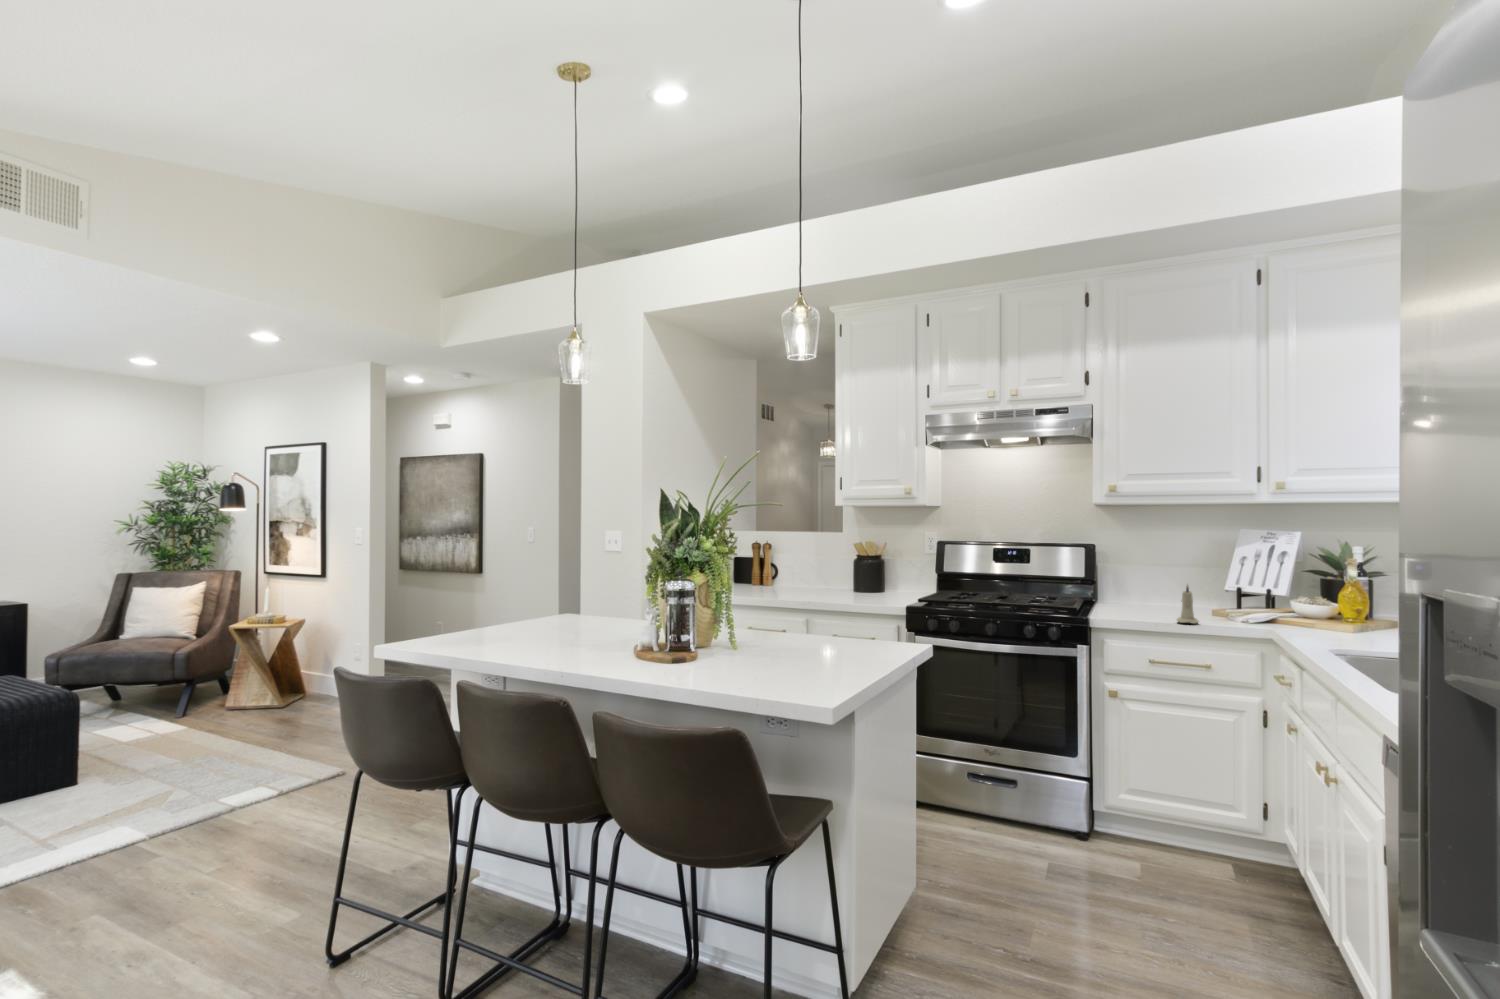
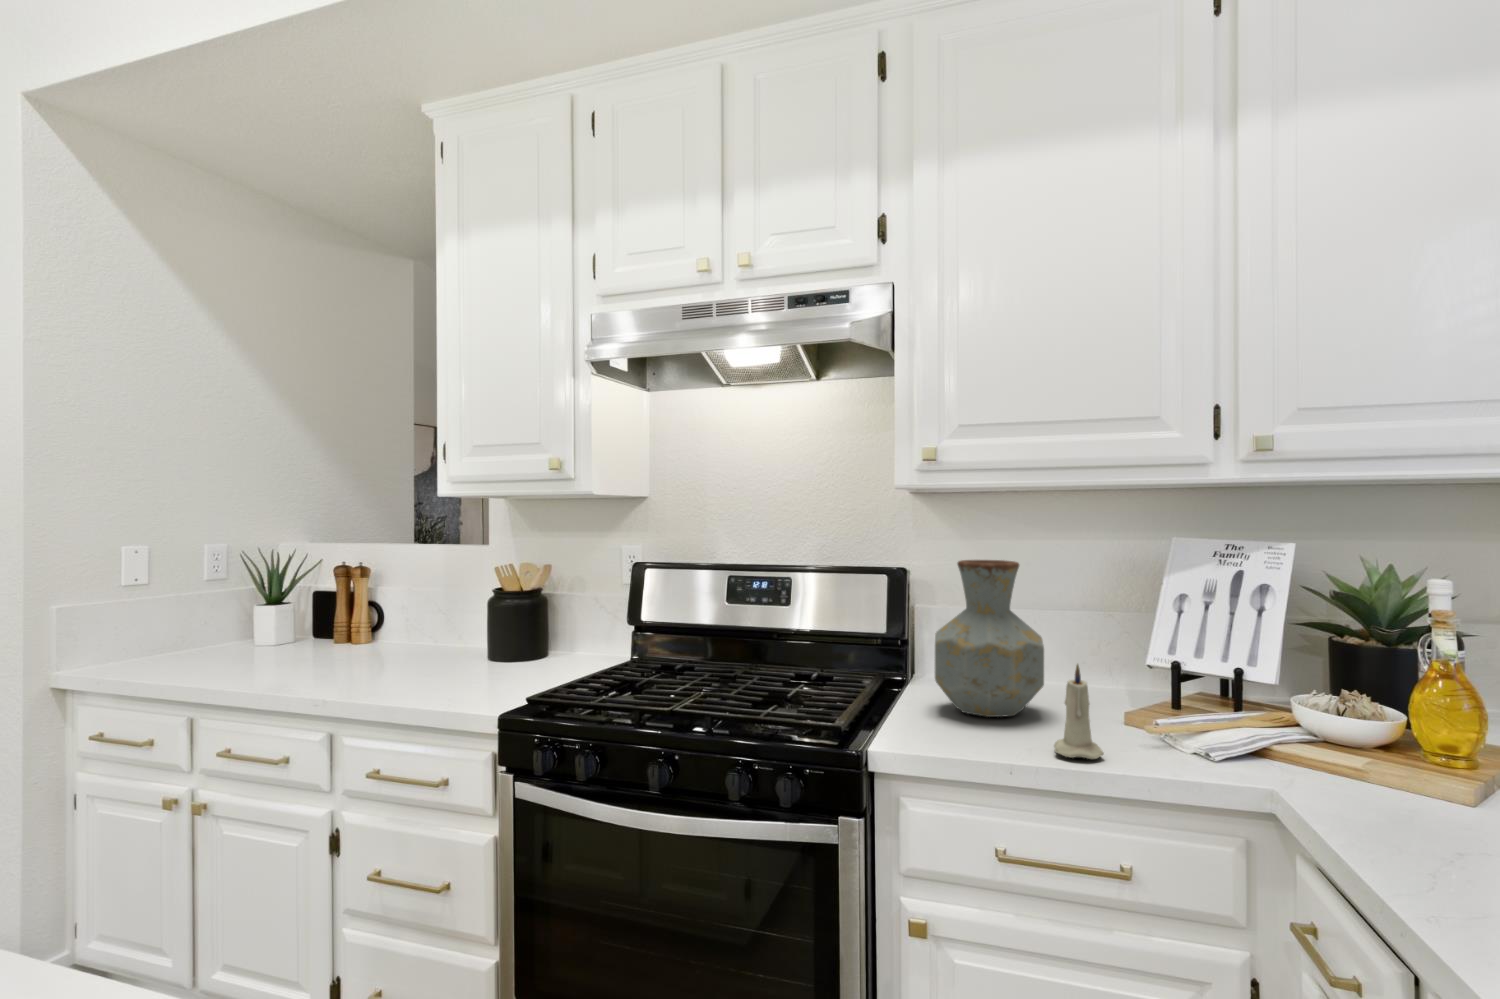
vase: none [1116,539,1172,613] -> present [935,560,1044,717]

